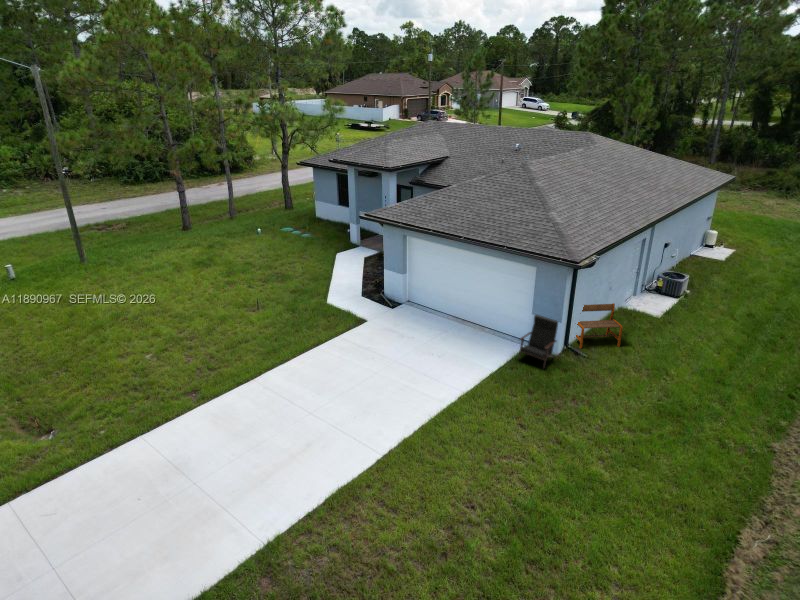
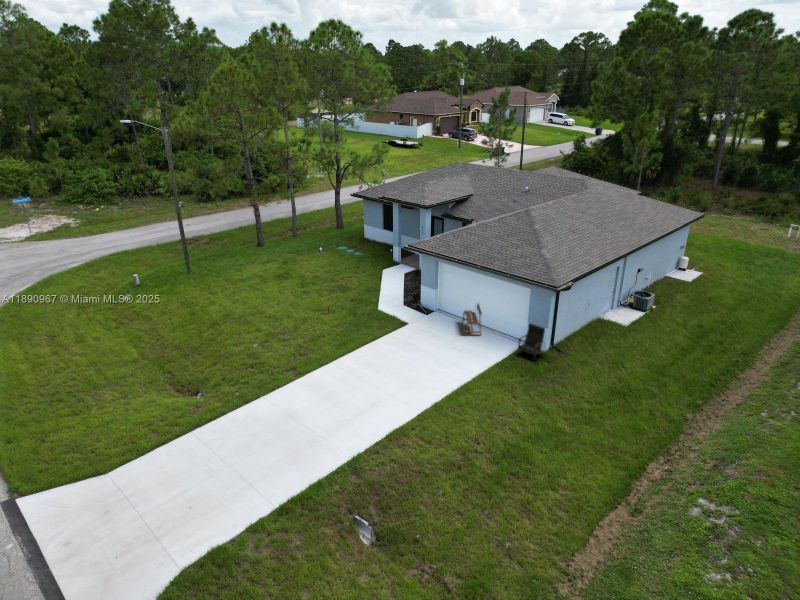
bench: present [575,303,623,348] -> present [462,304,482,335]

